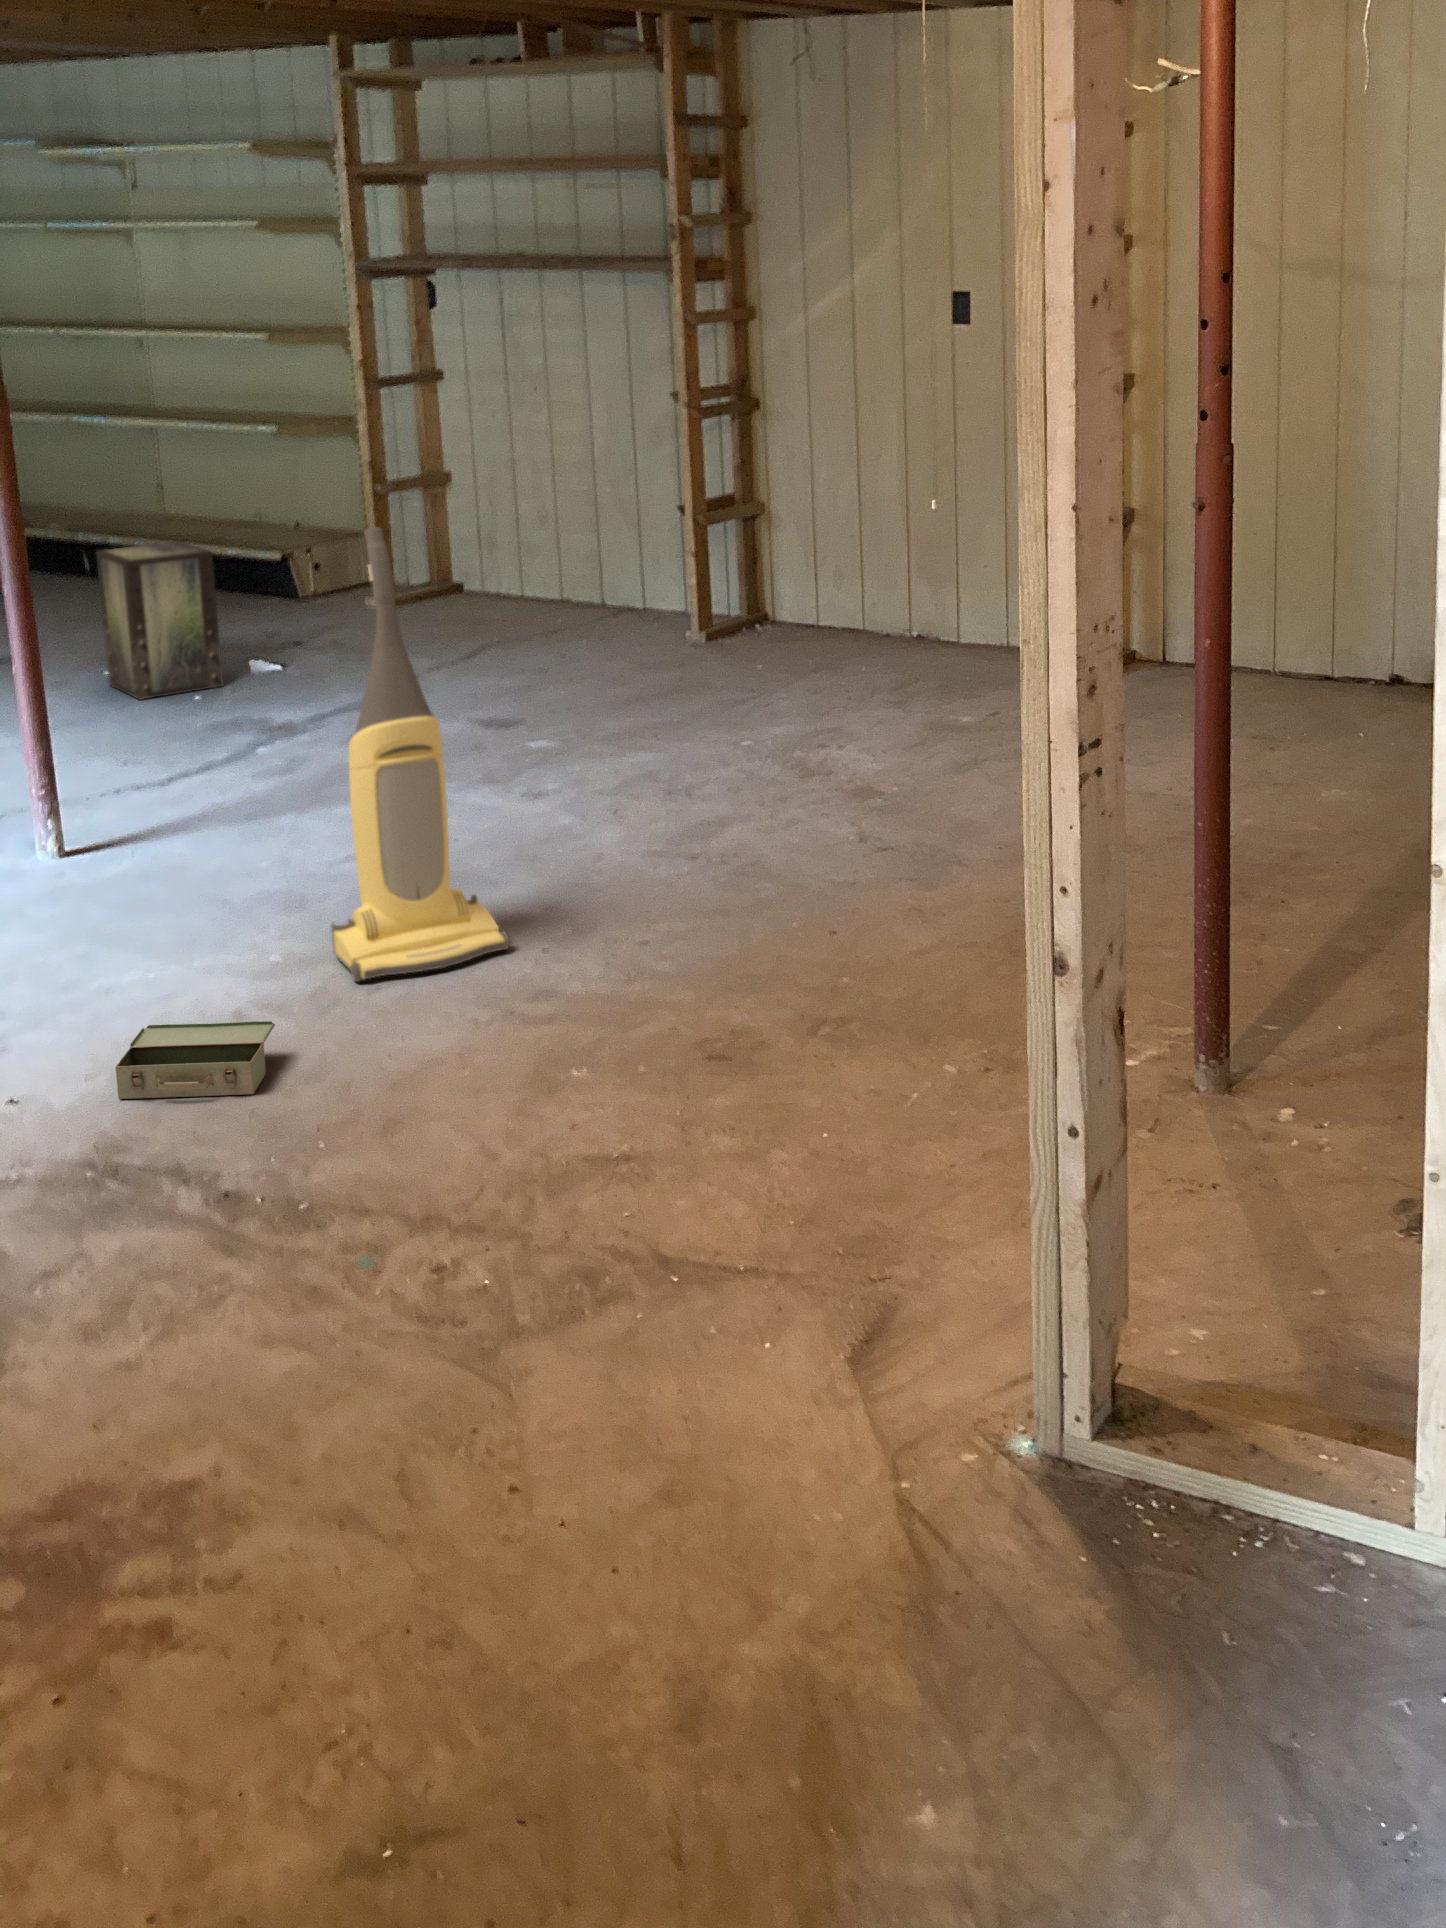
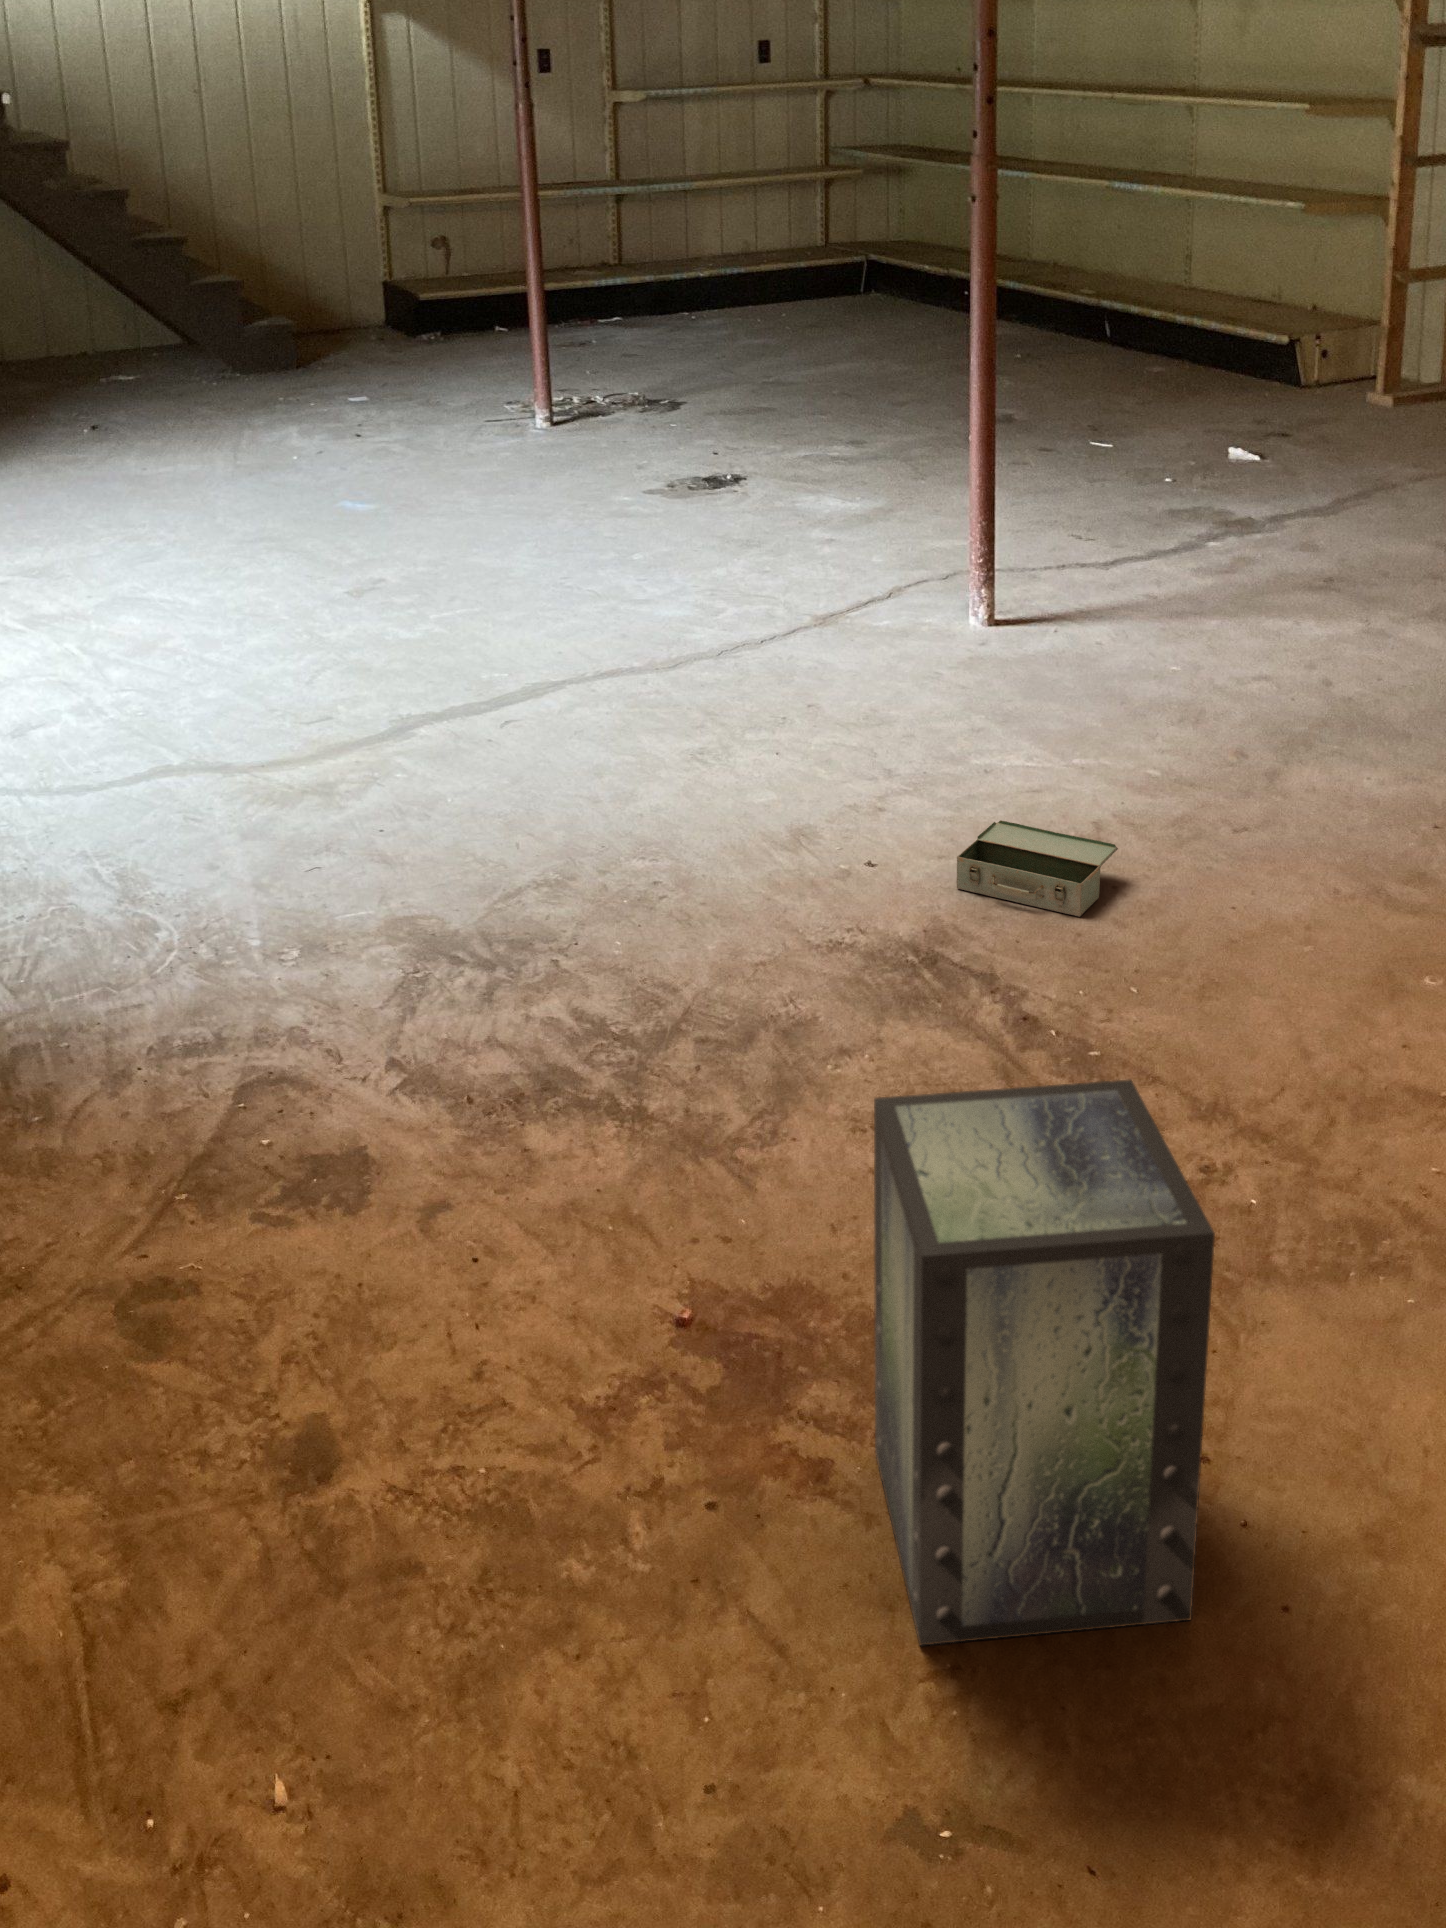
vacuum cleaner: present [332,527,509,982] -> none [1207,331,1395,823]
storage box: present [96,541,223,700] -> present [874,1080,1215,1645]

